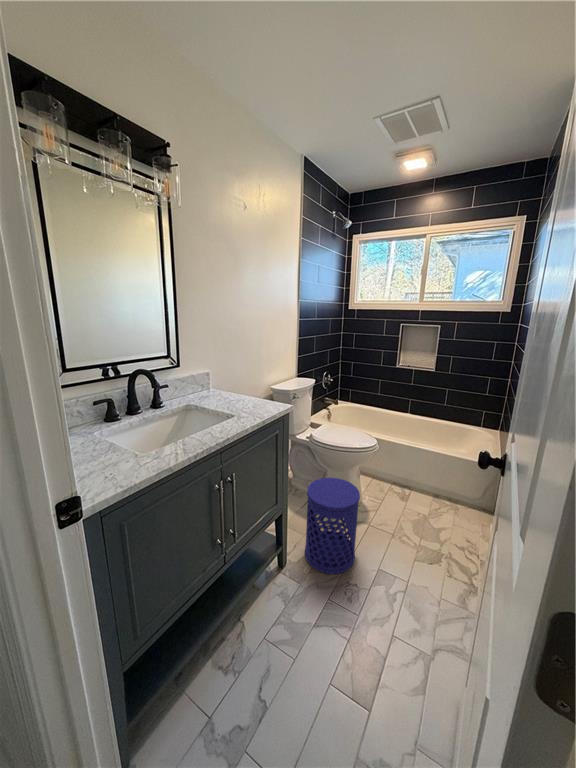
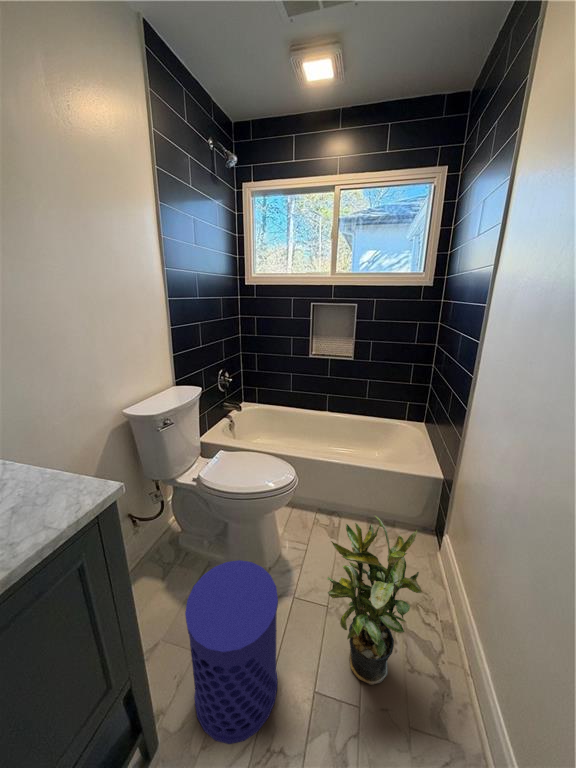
potted plant: none [391,459,457,574] -> present [327,515,422,685]

